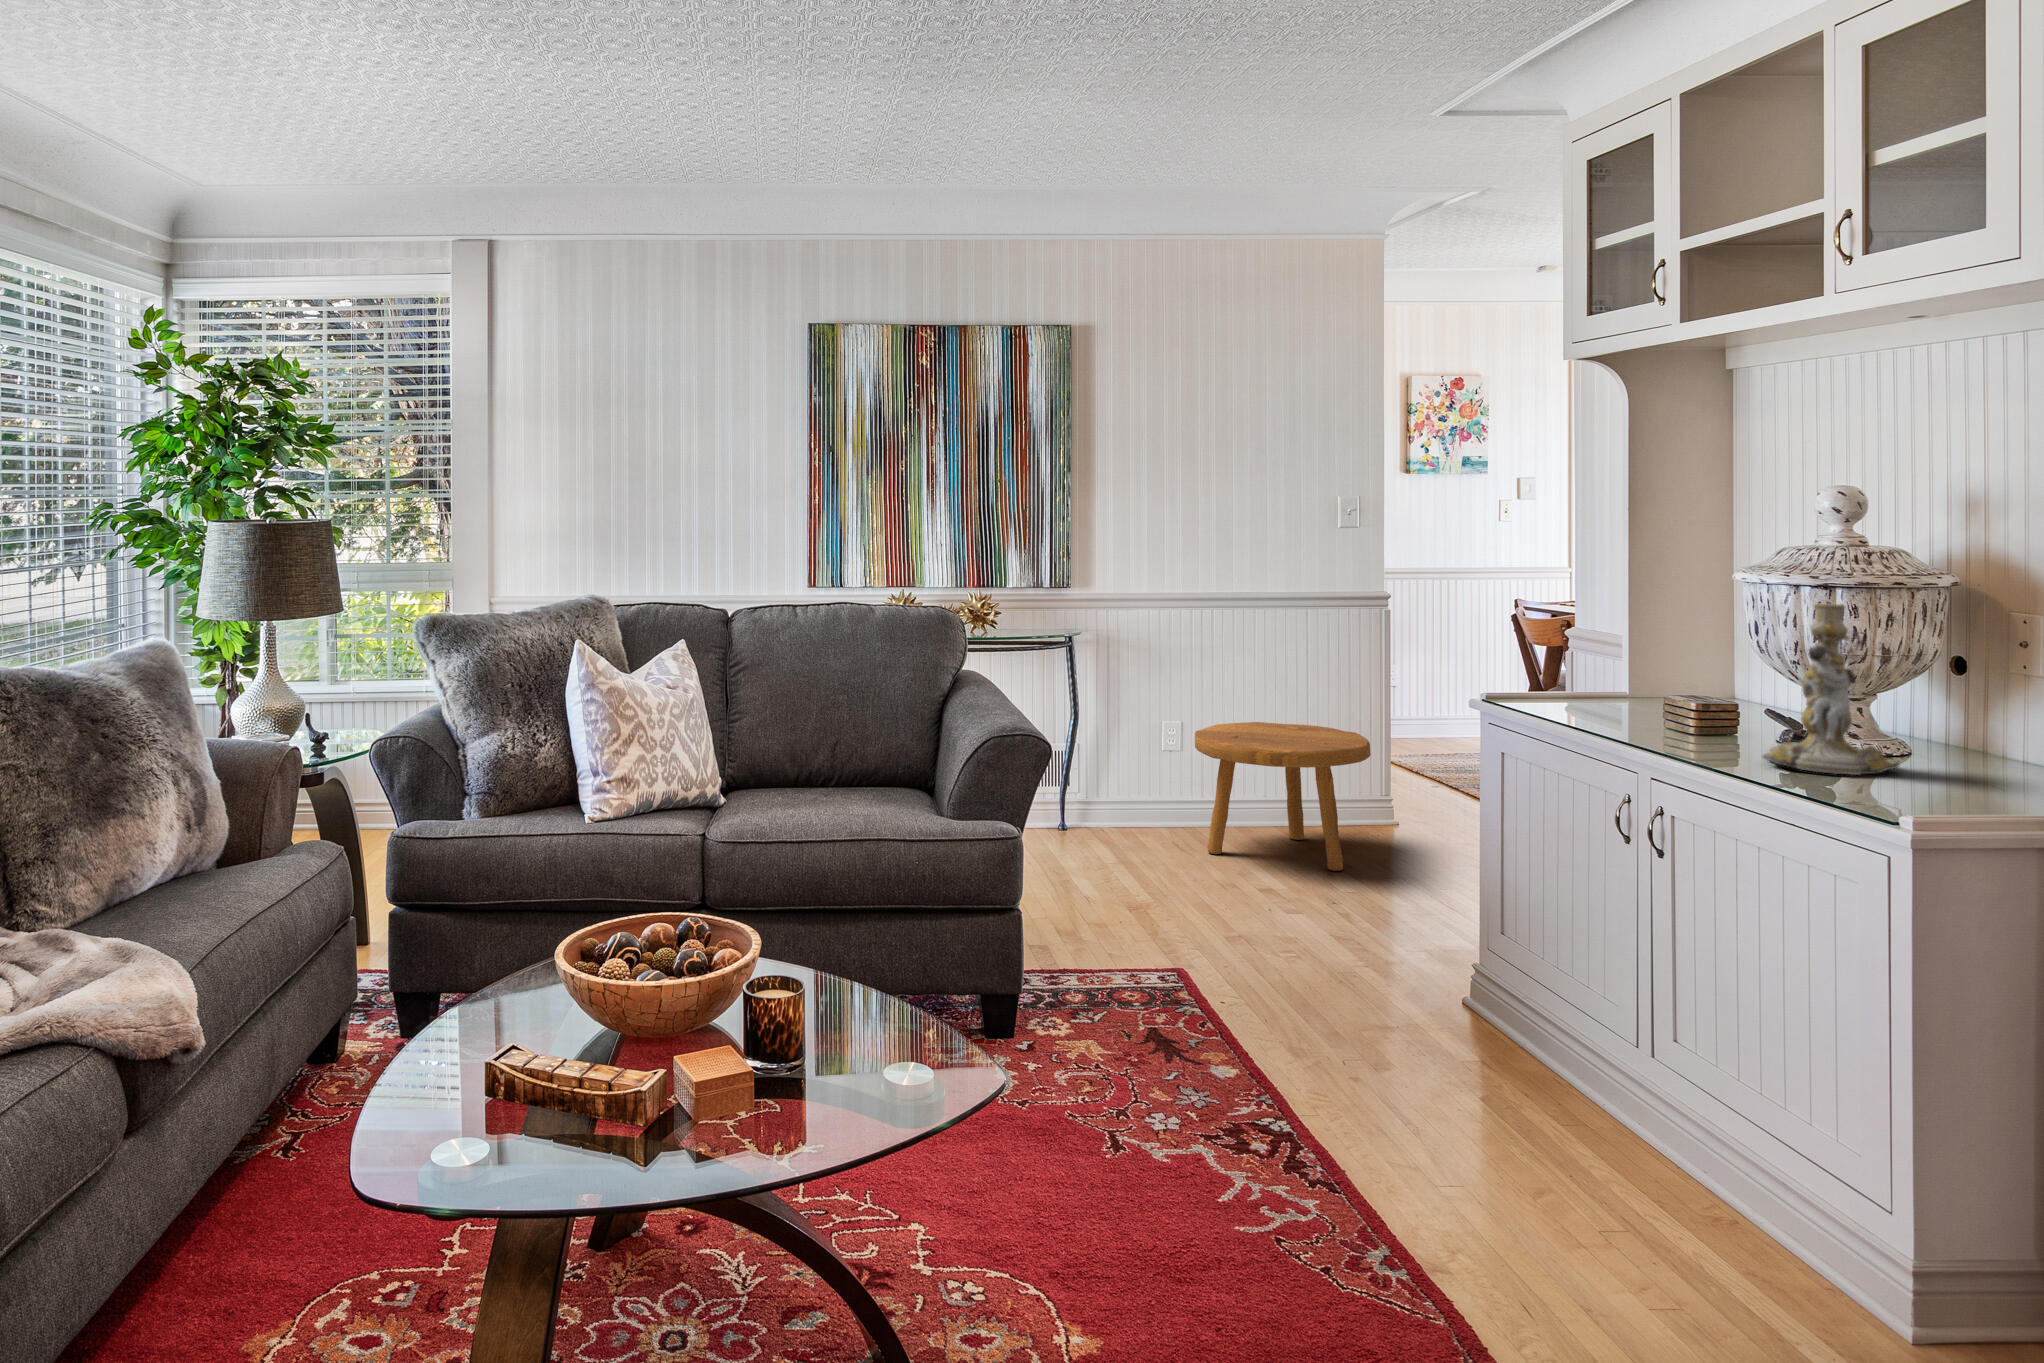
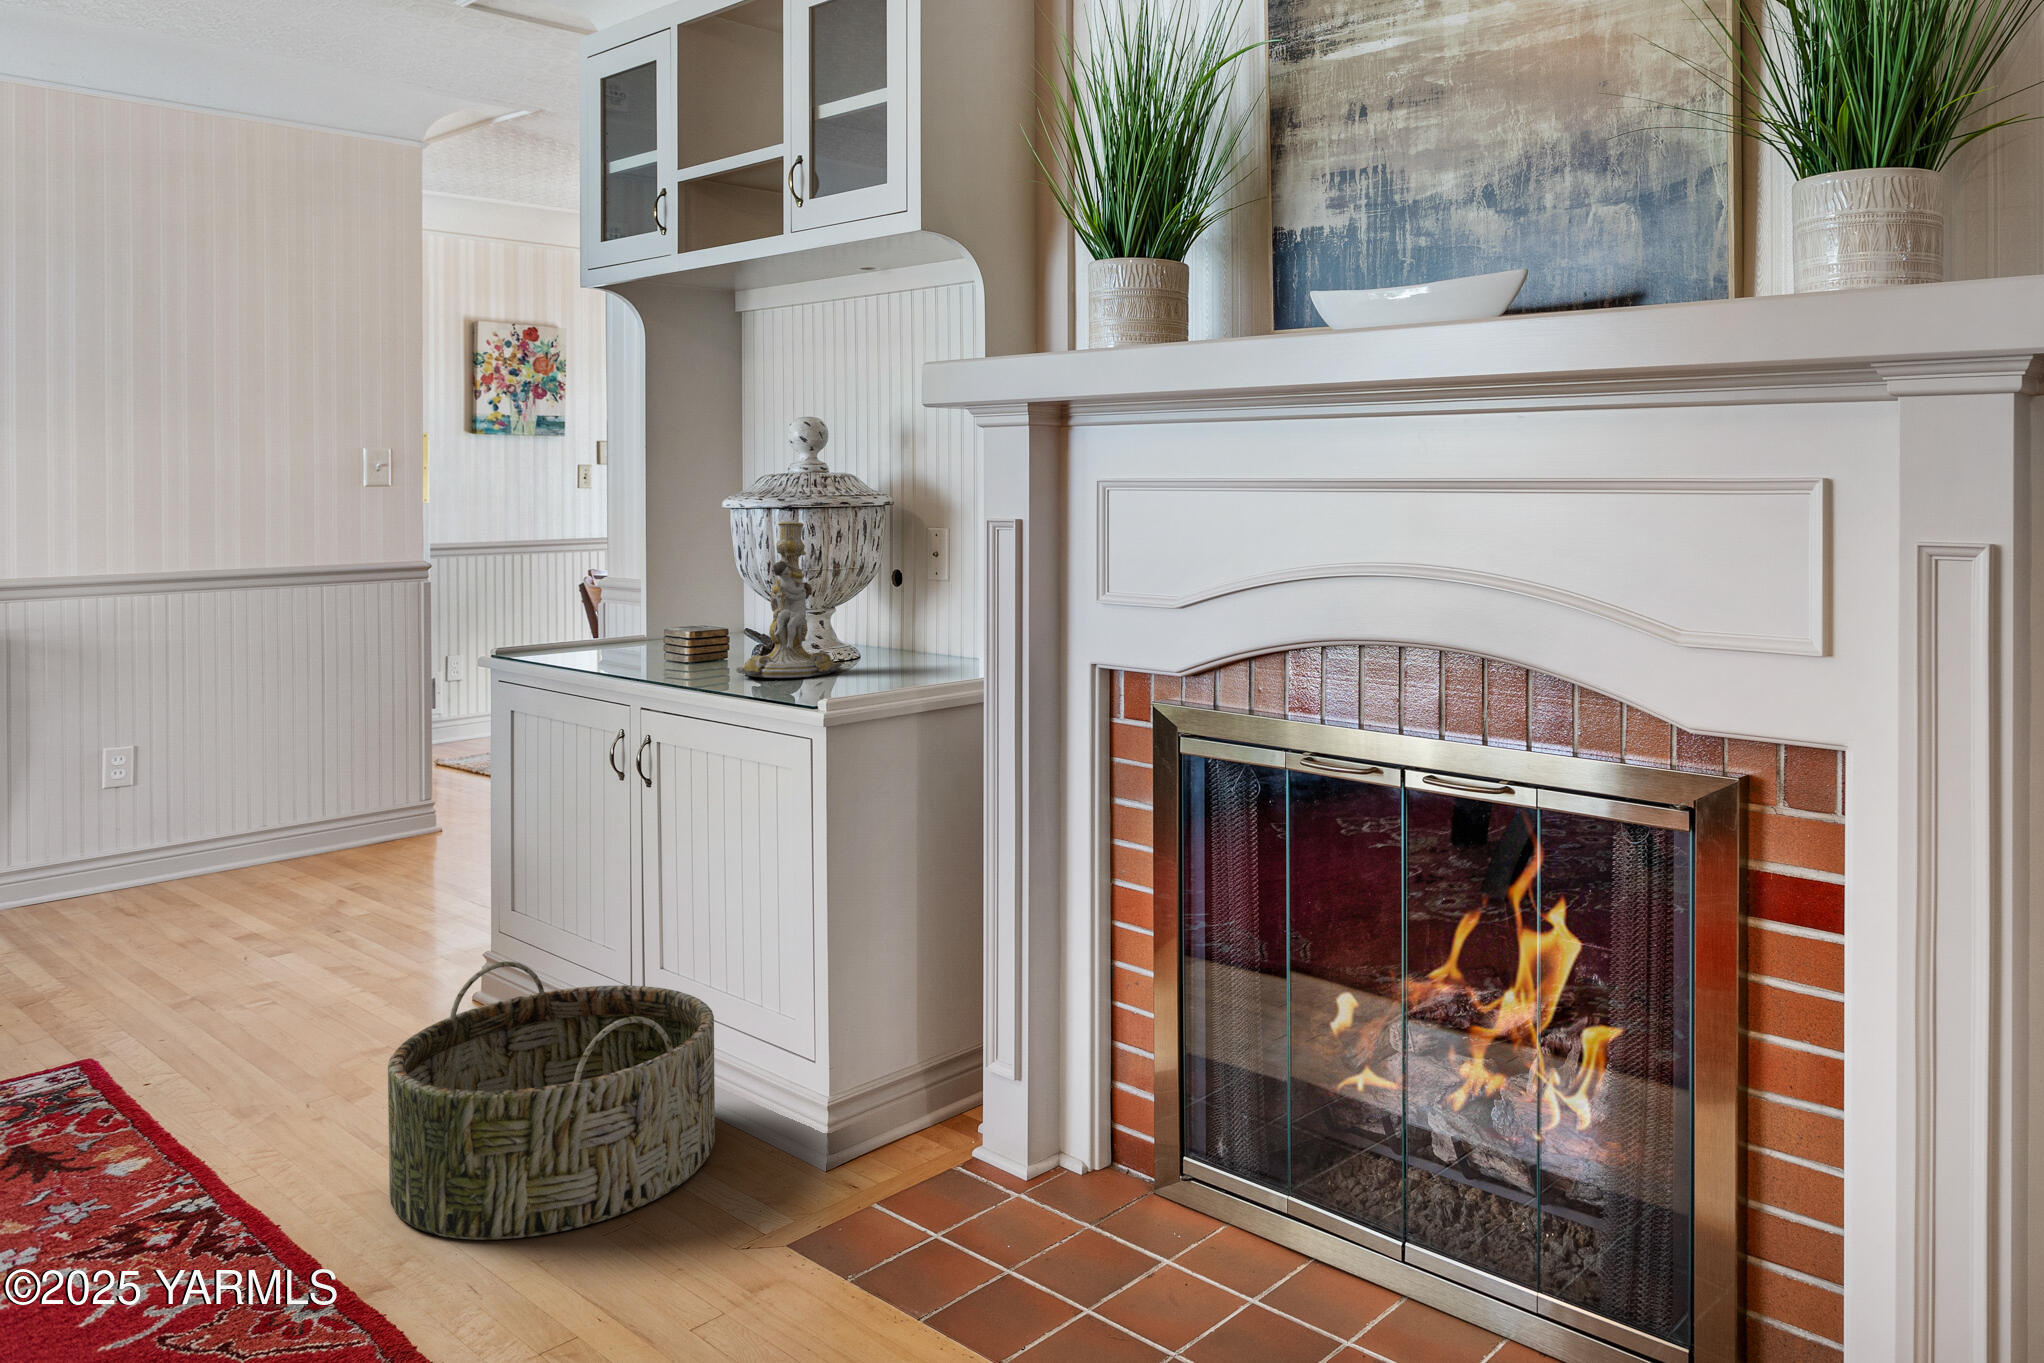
footstool: present [1195,722,1371,871] -> none [146,723,398,906]
basket: none [1428,995,1751,1289] -> present [388,961,715,1240]

